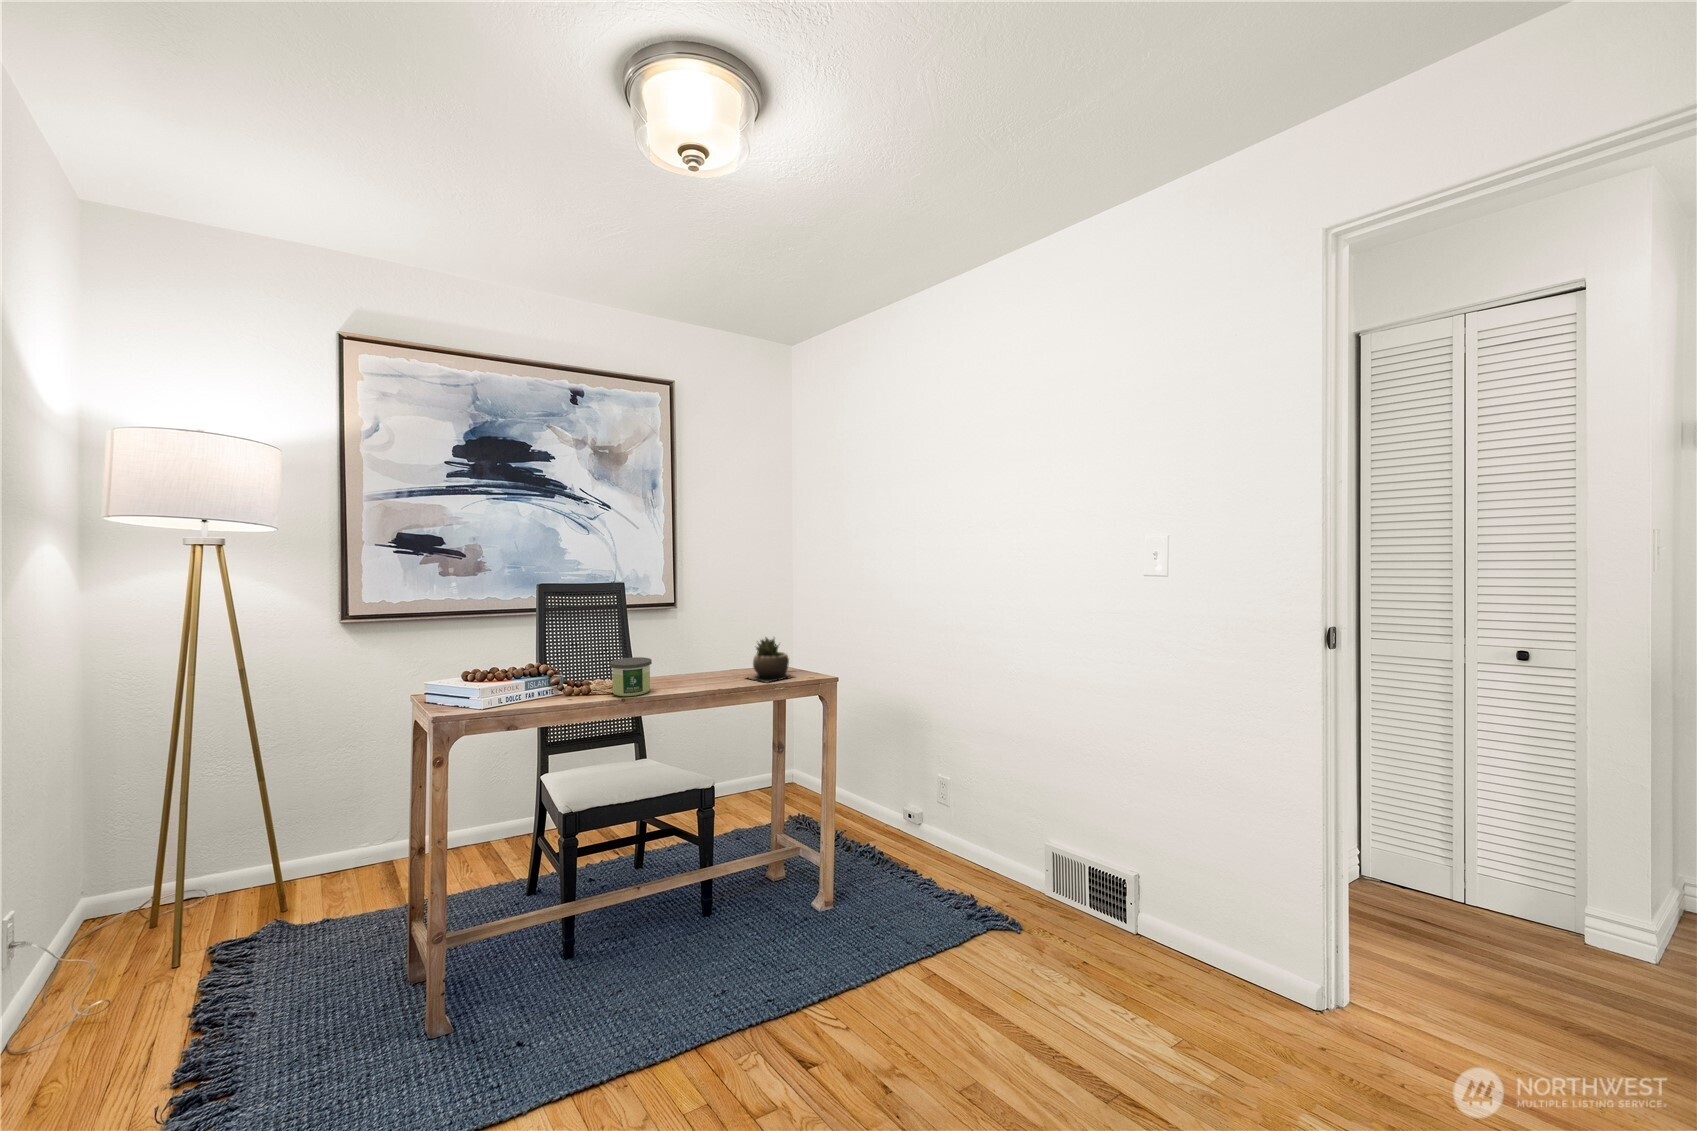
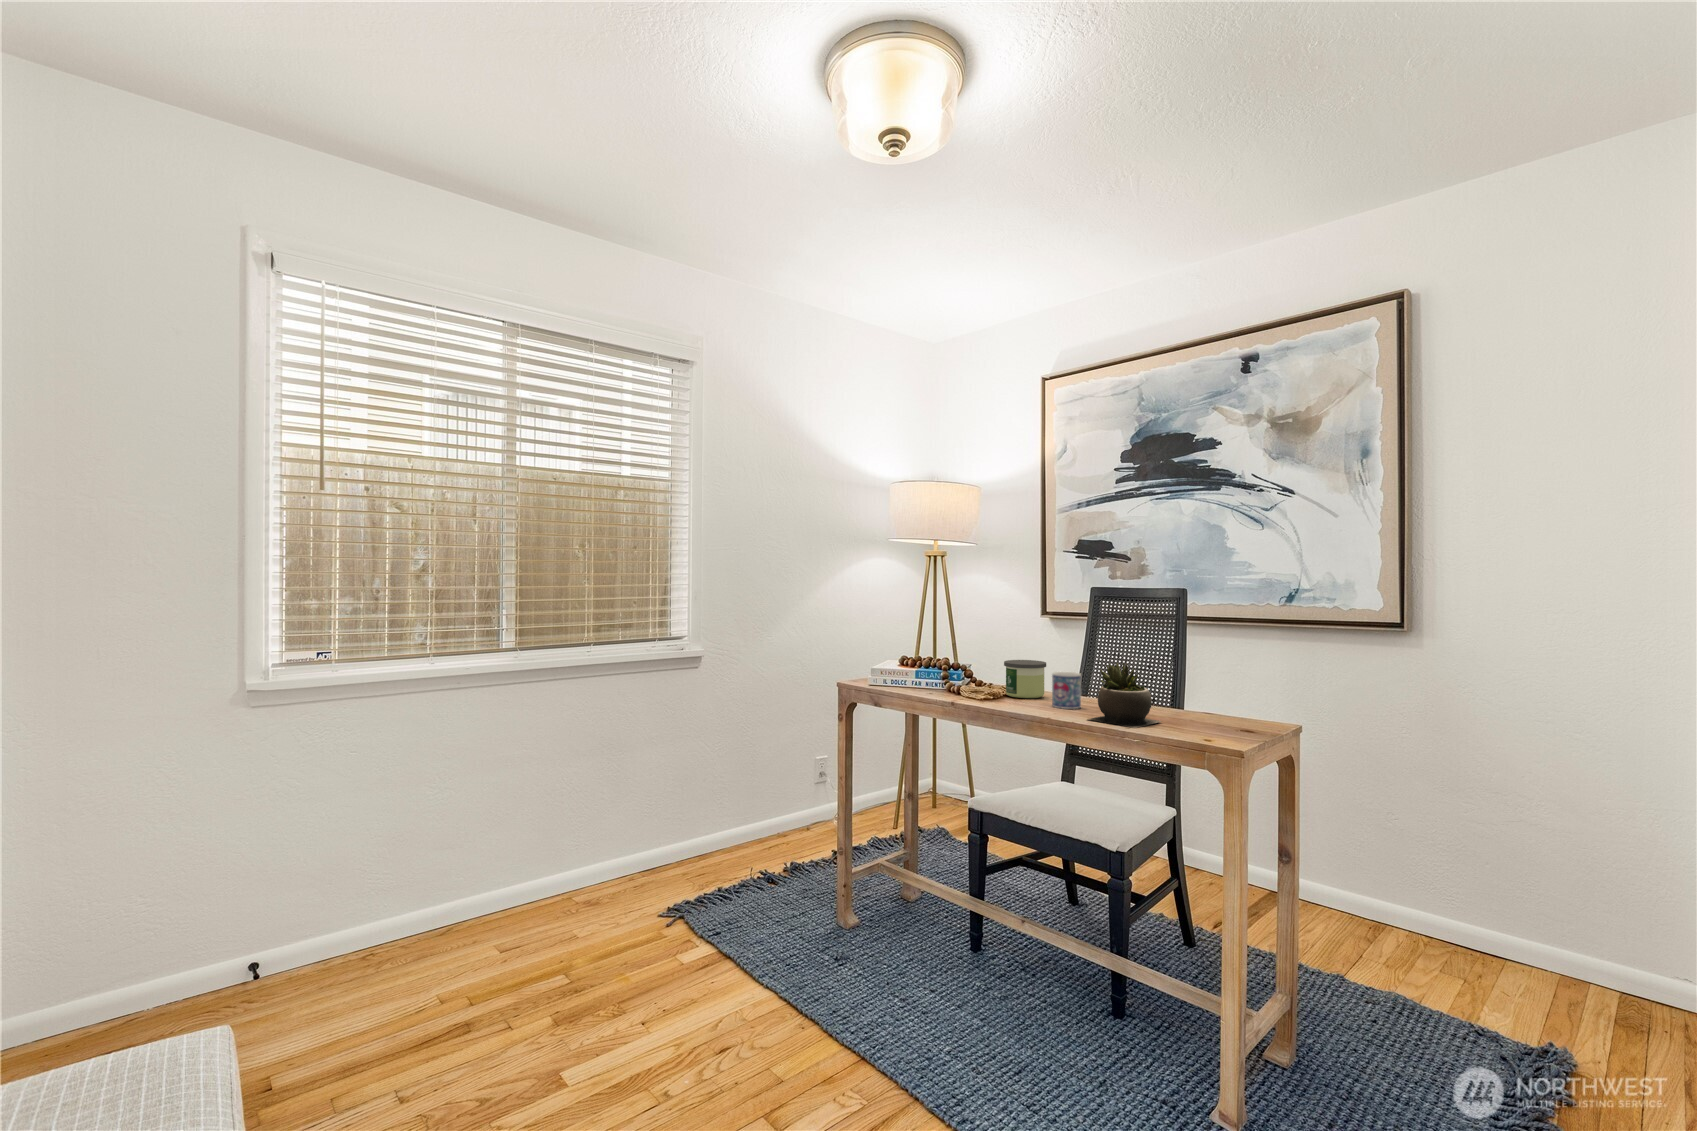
mug: none [681,656,711,688] -> present [1052,672,1081,709]

